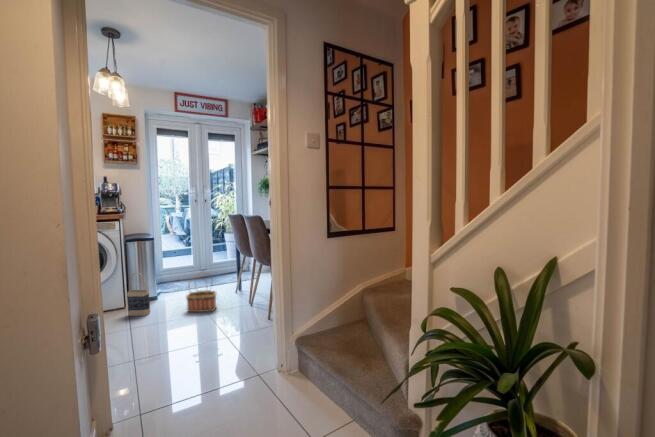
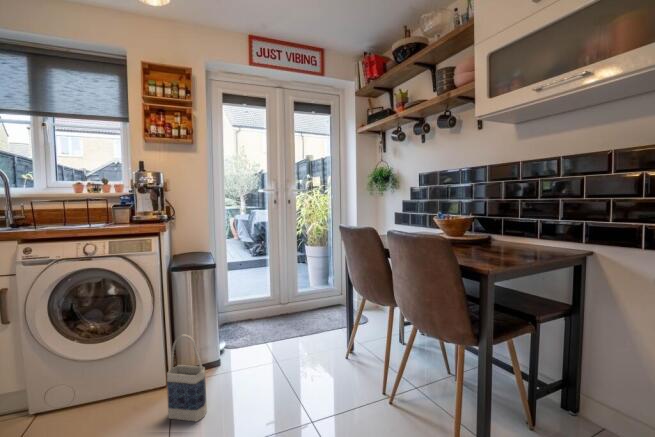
basket: present [186,284,216,312] -> none [273,336,328,421]

